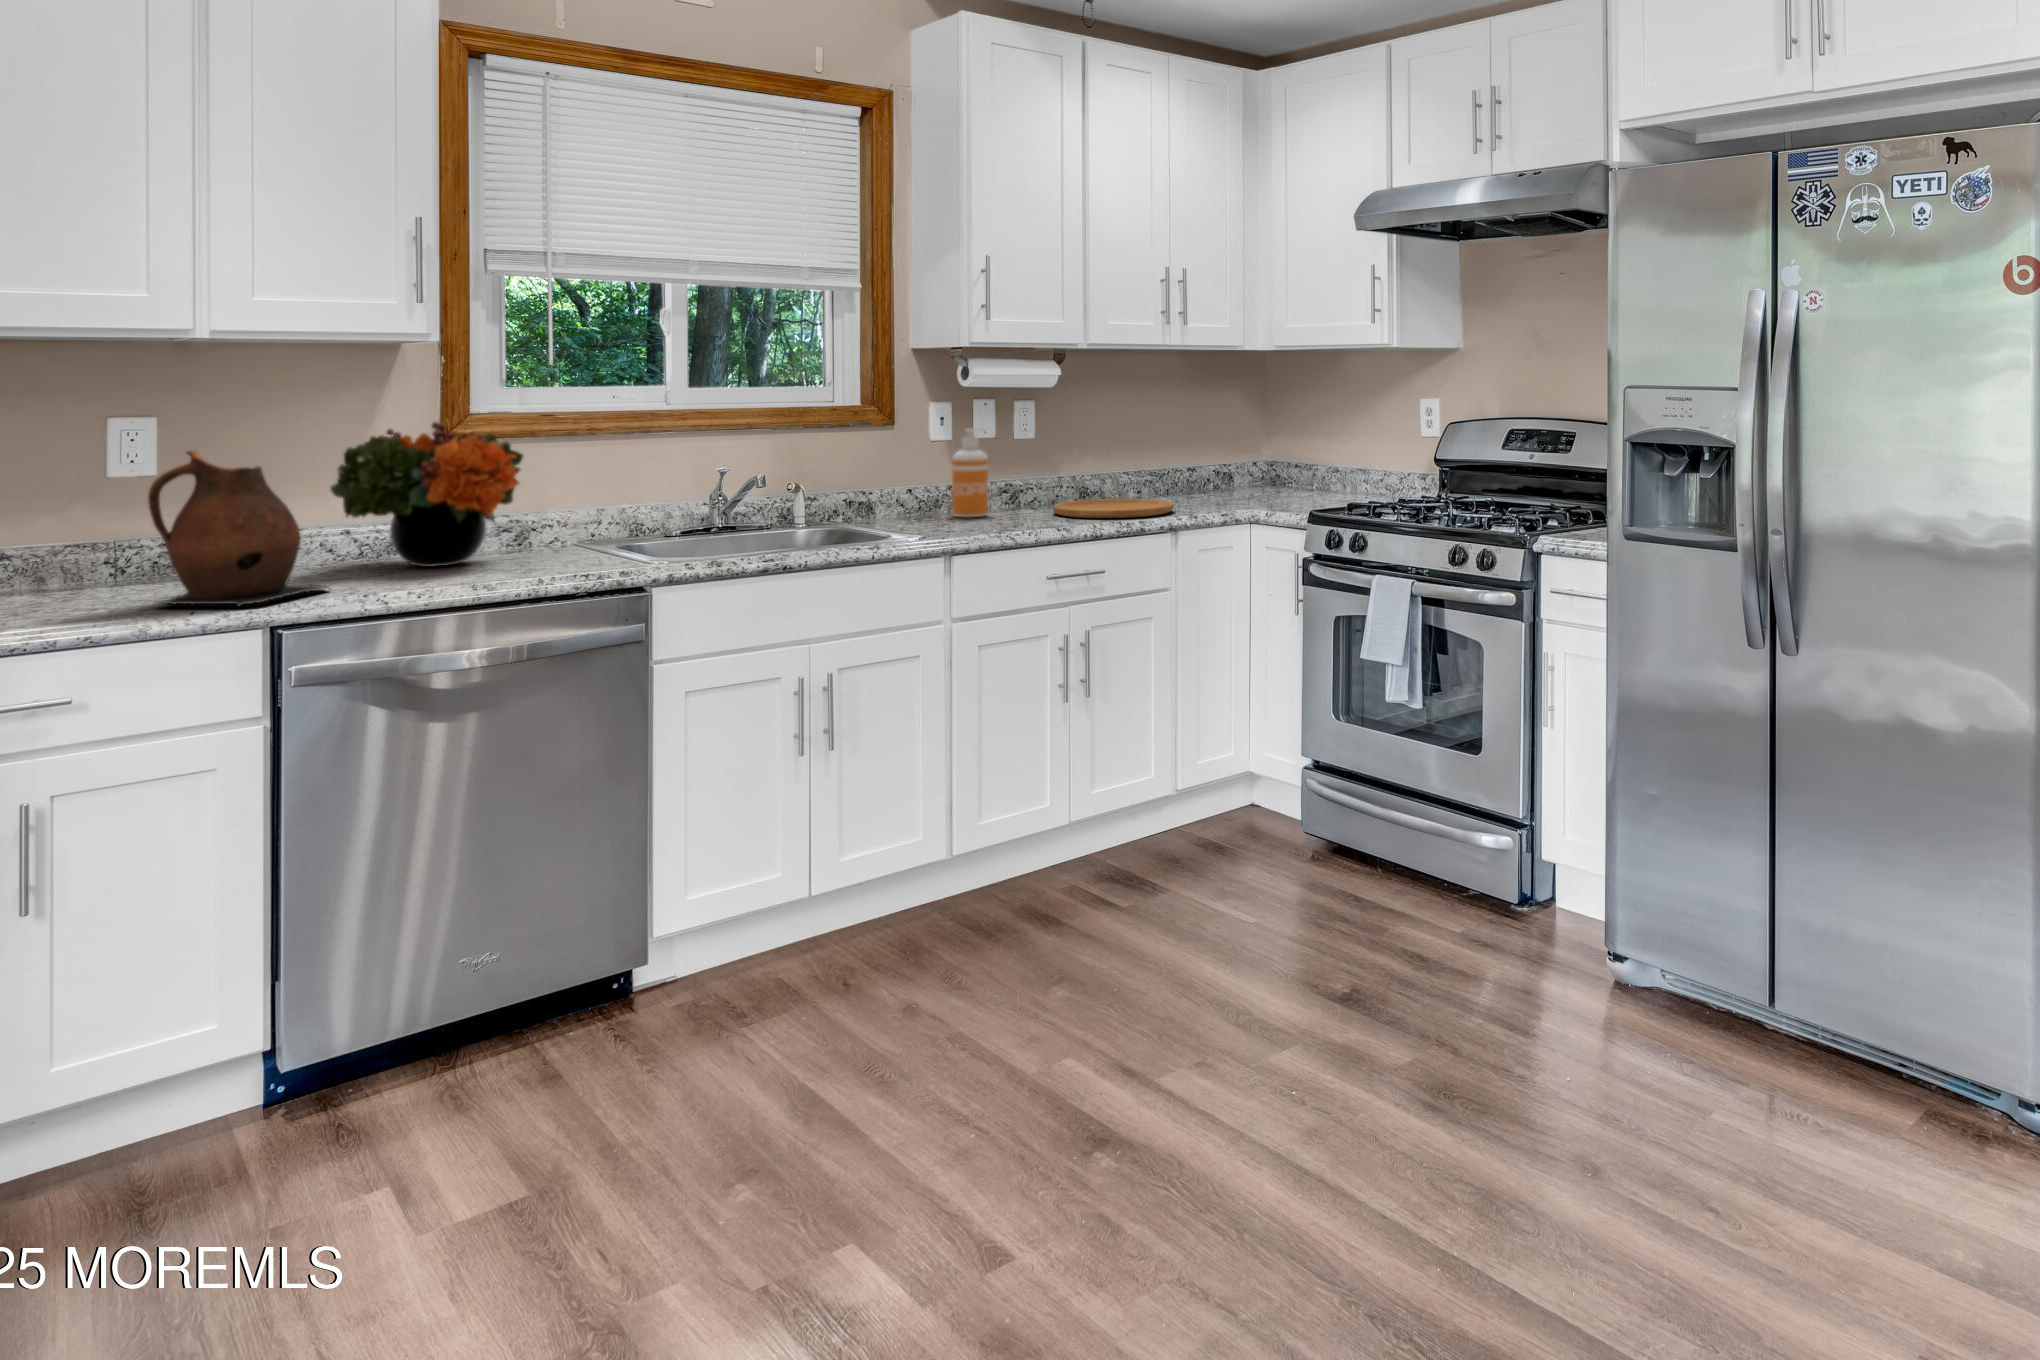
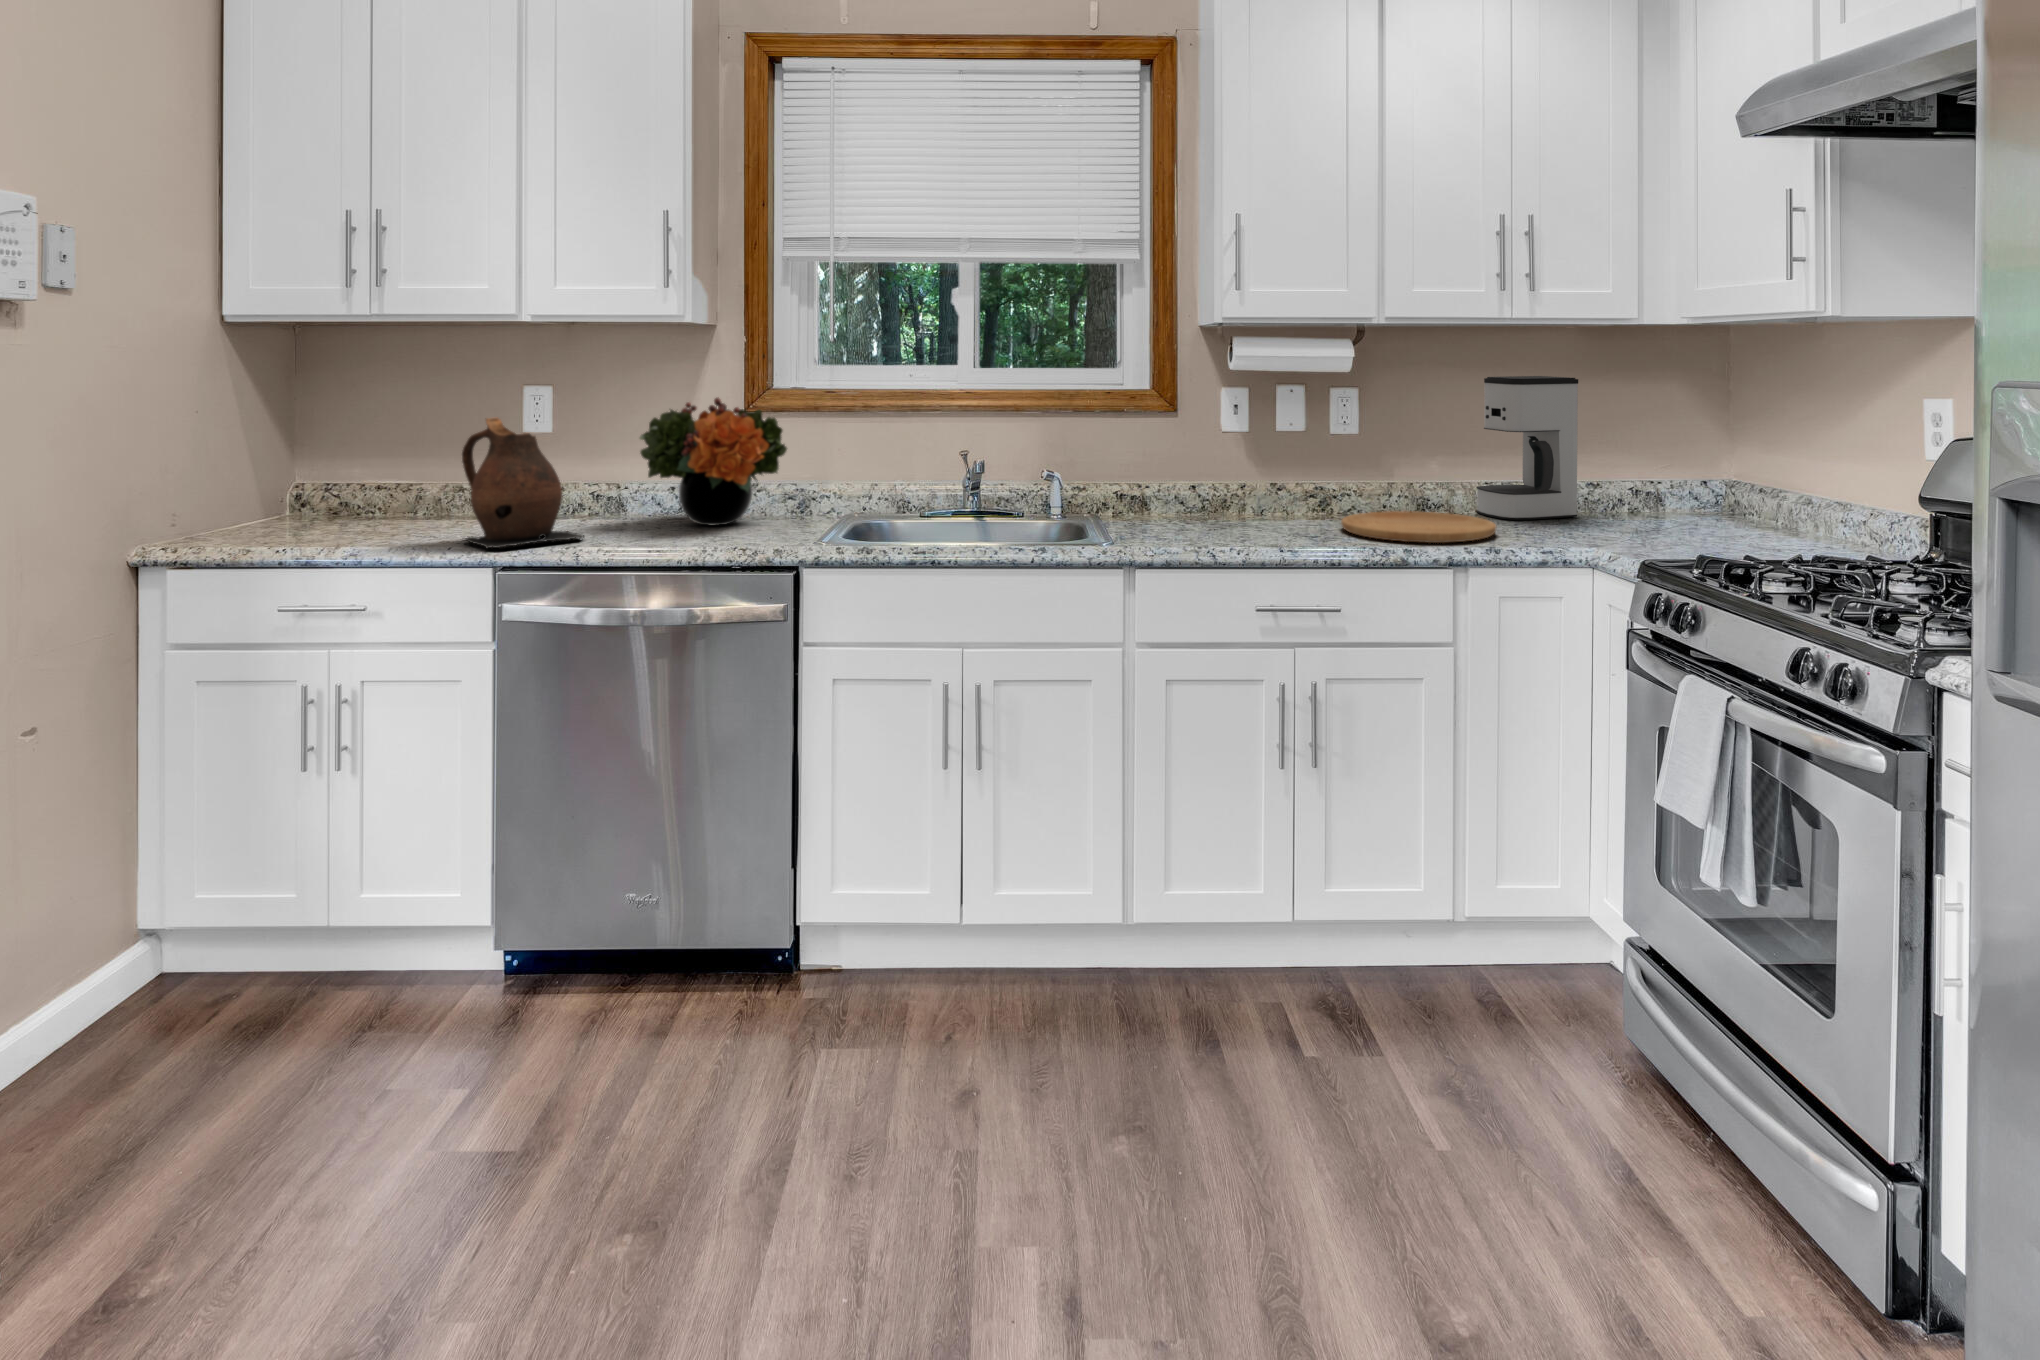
coffee maker: none [1117,390,1189,501] -> present [1476,376,1578,520]
soap dispenser: present [952,429,988,517] -> none [1235,419,1276,521]

